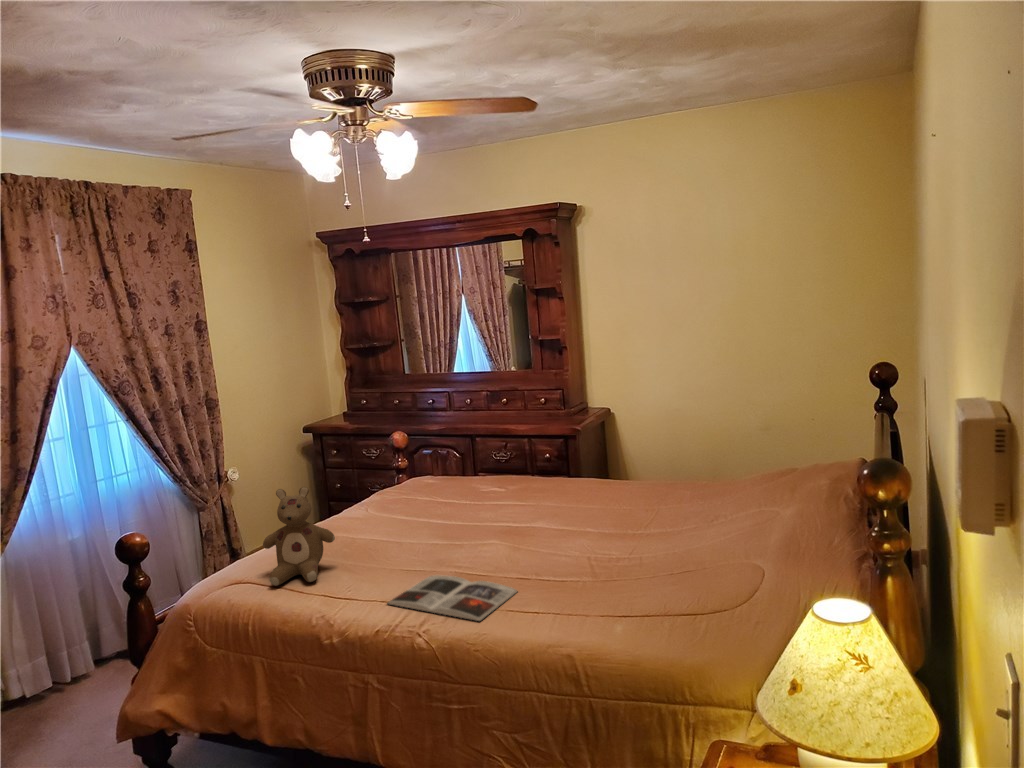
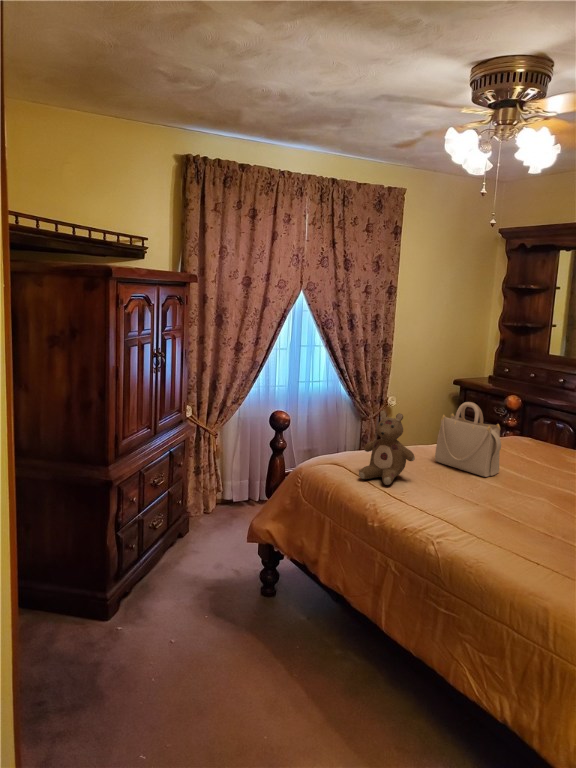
handbag: none [343,450,423,533] -> present [435,402,501,477]
magazine: present [388,575,517,621] -> none [427,512,541,561]

